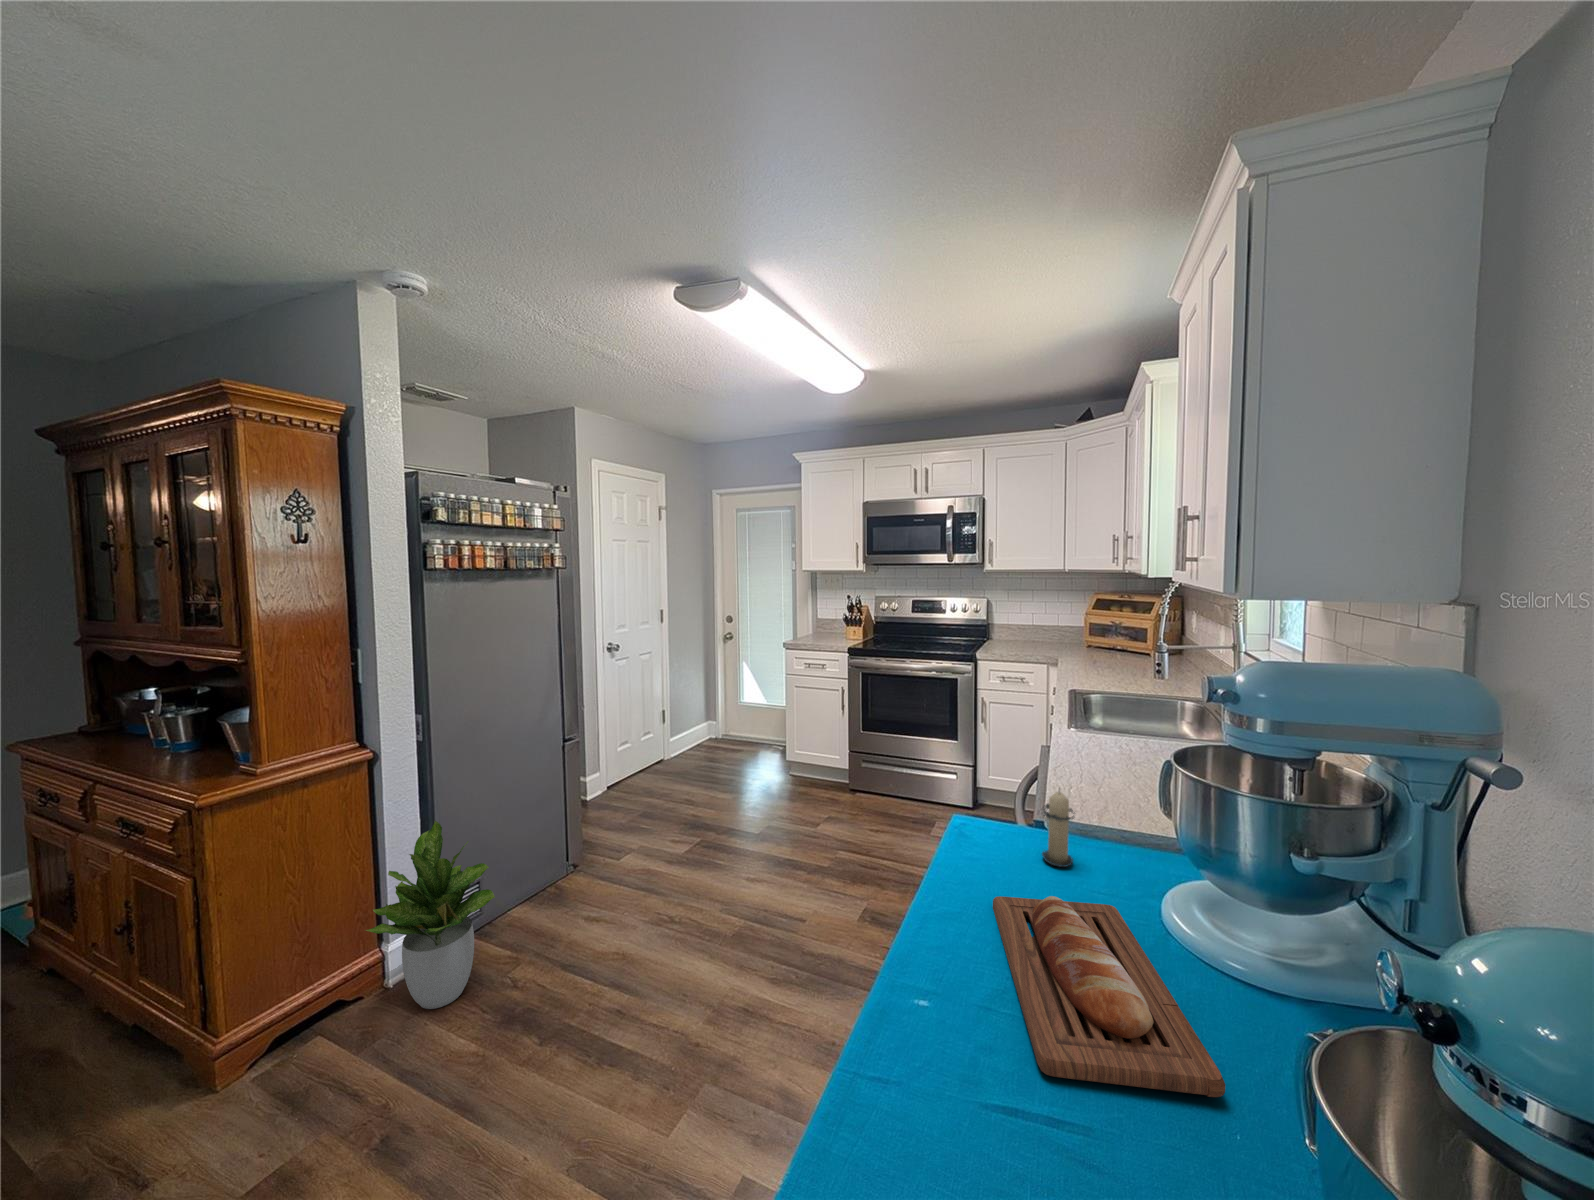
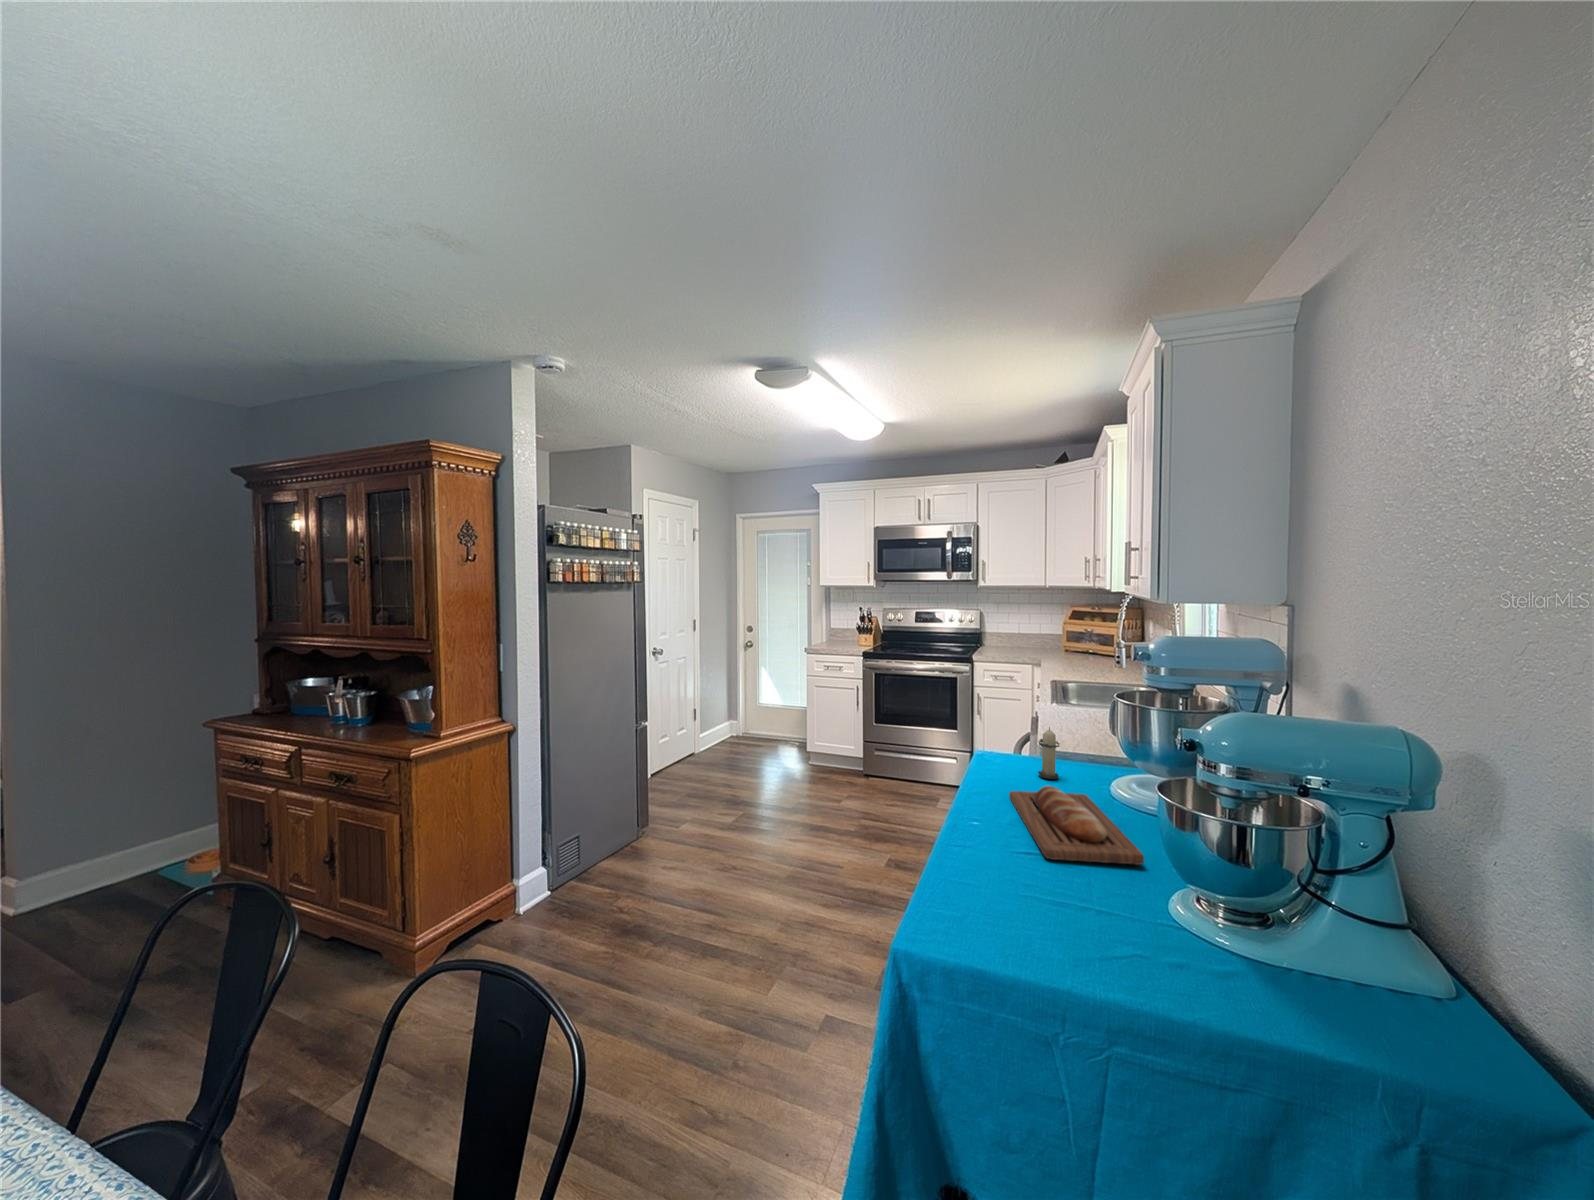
potted plant: present [366,821,495,1009] -> none [513,779,610,927]

